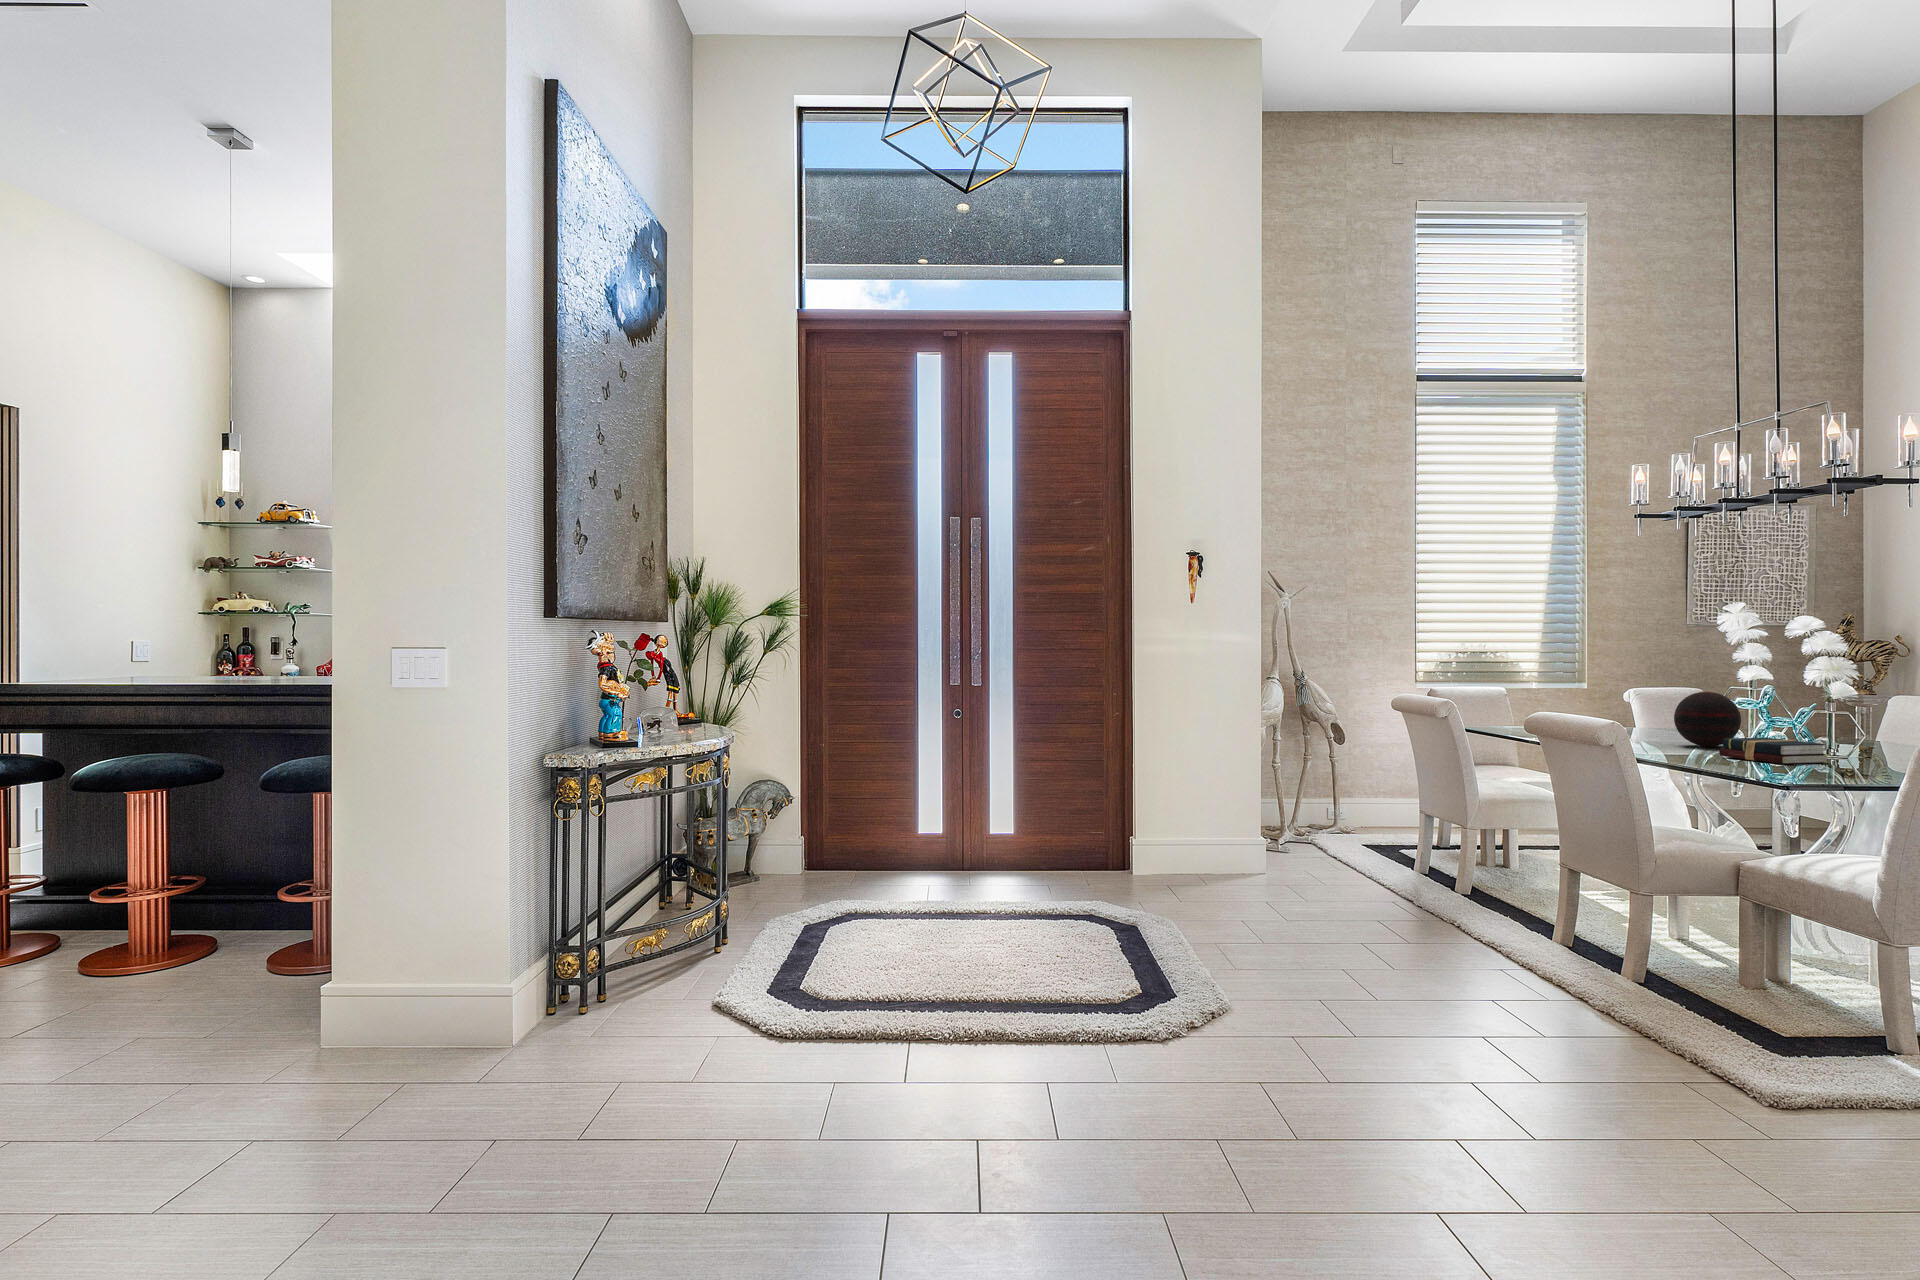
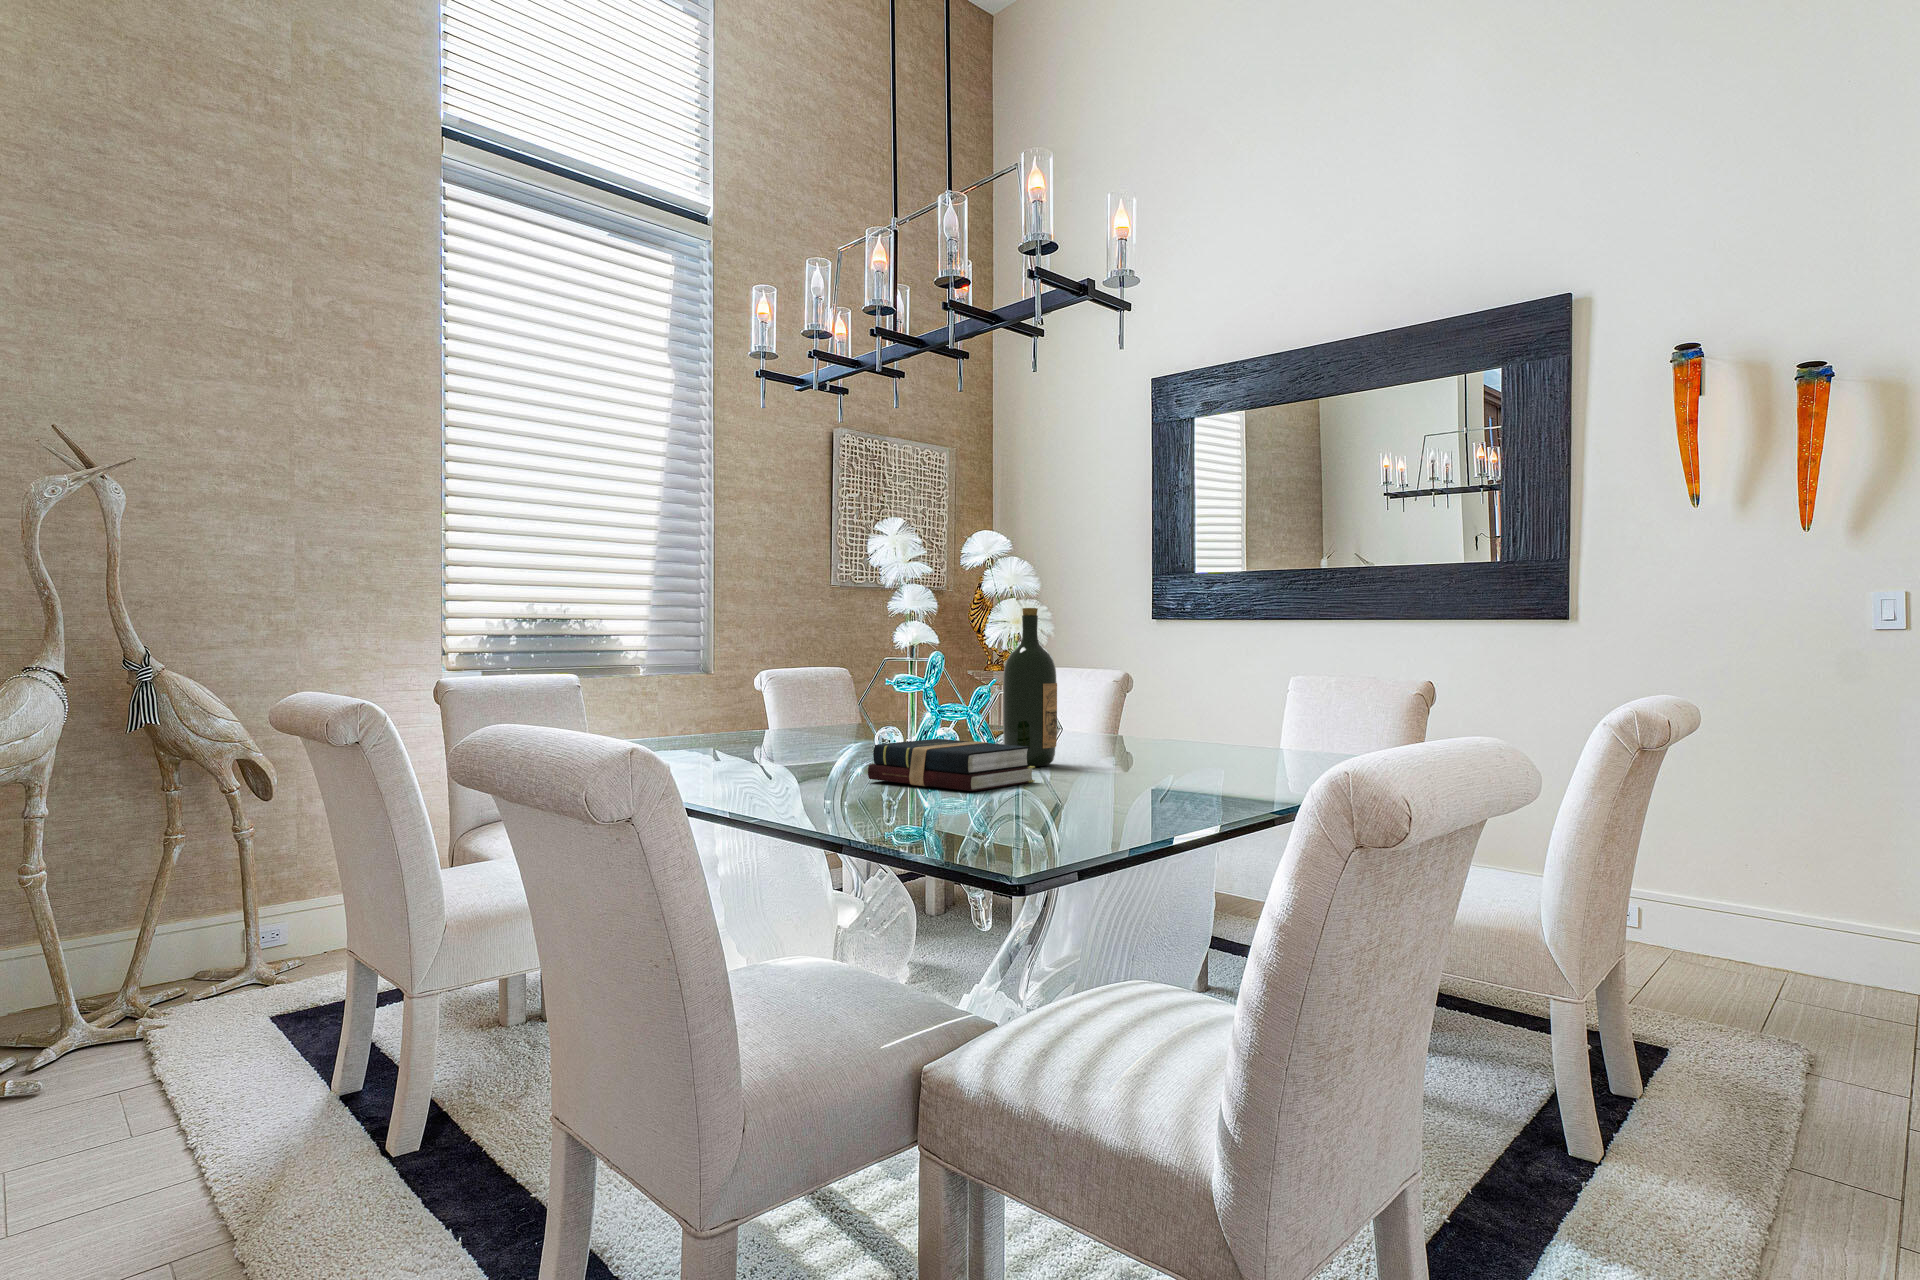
wine bottle: none [1815,666,1855,757] -> present [1003,608,1057,766]
decorative orb: present [1674,692,1741,747] -> none [799,660,898,758]

